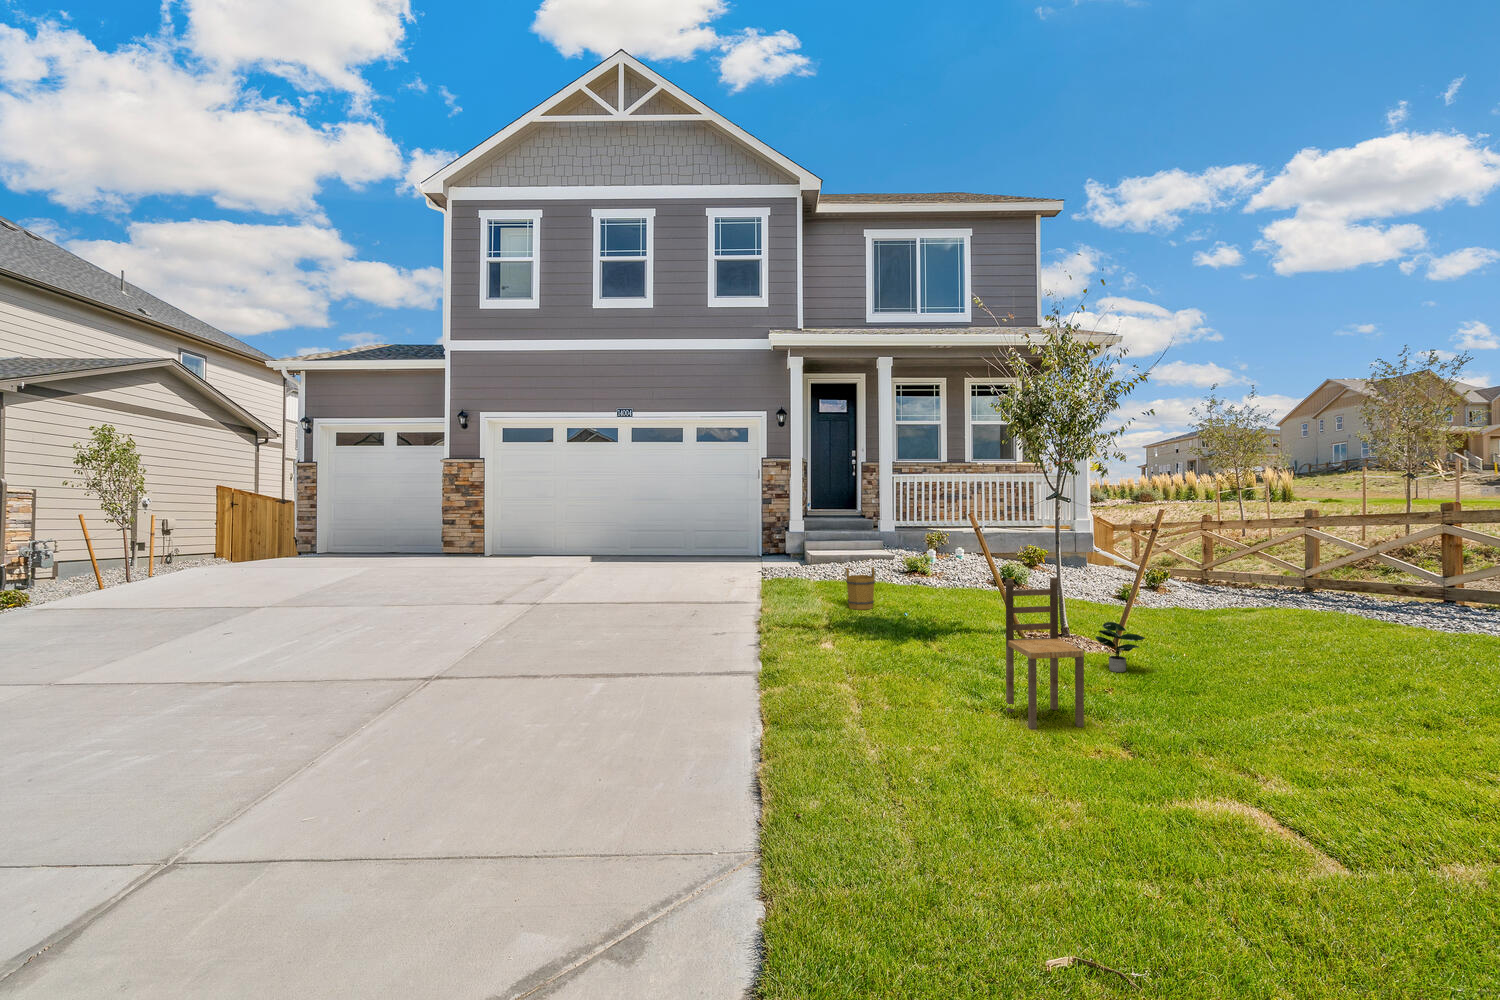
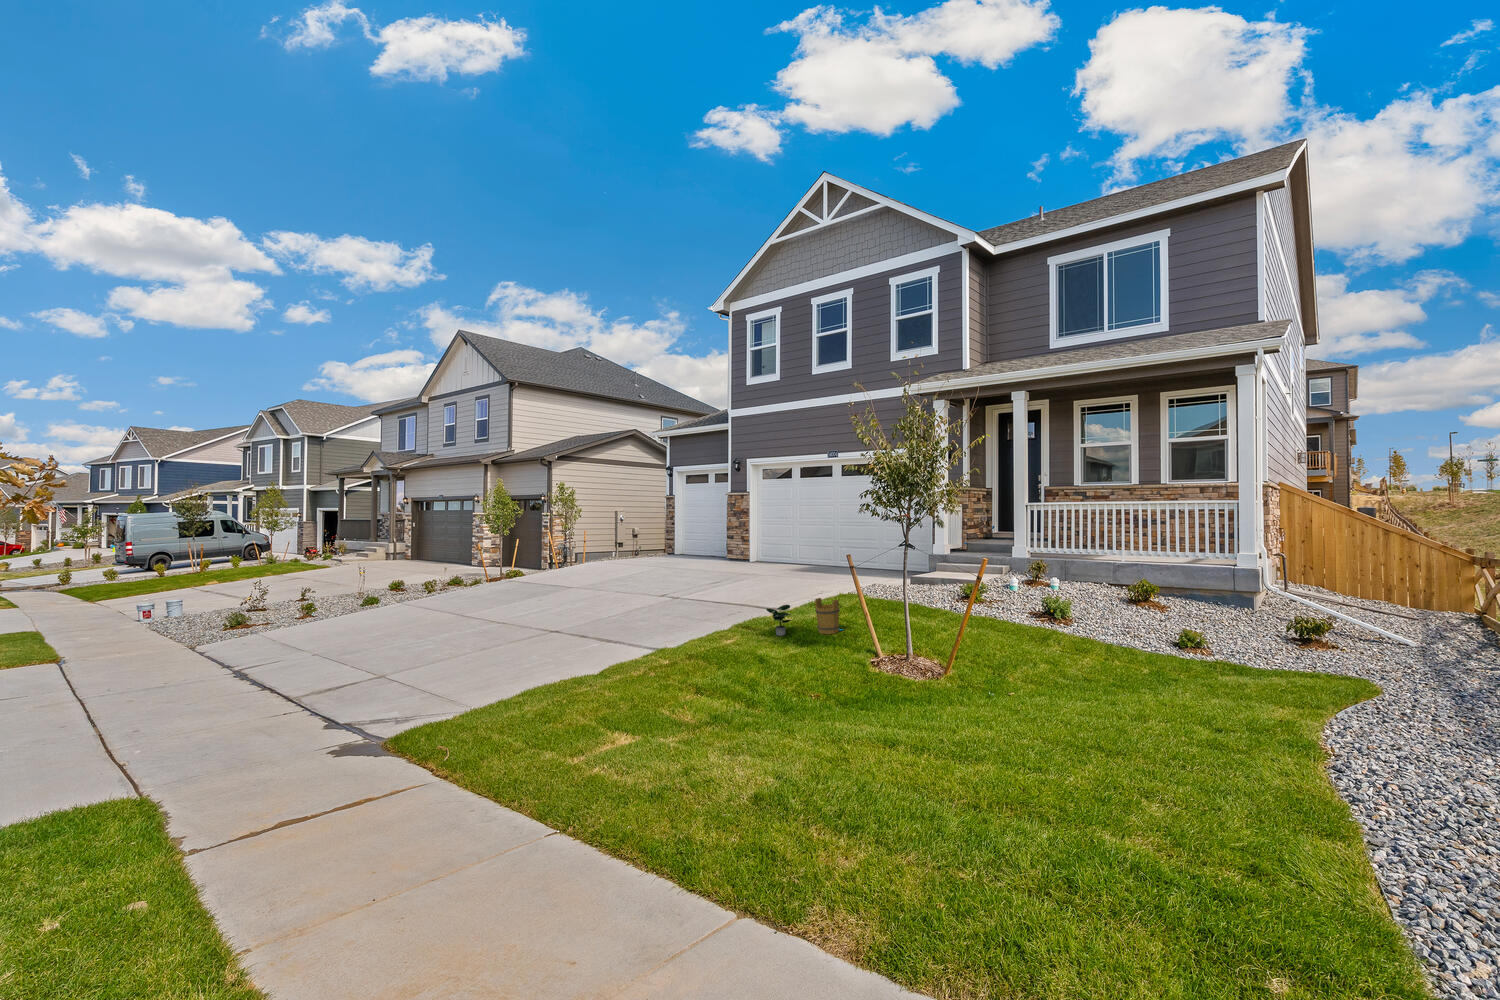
chair: present [1006,577,1084,729] -> none [665,627,730,752]
potted plant: present [1096,622,1145,672] -> present [766,605,791,636]

